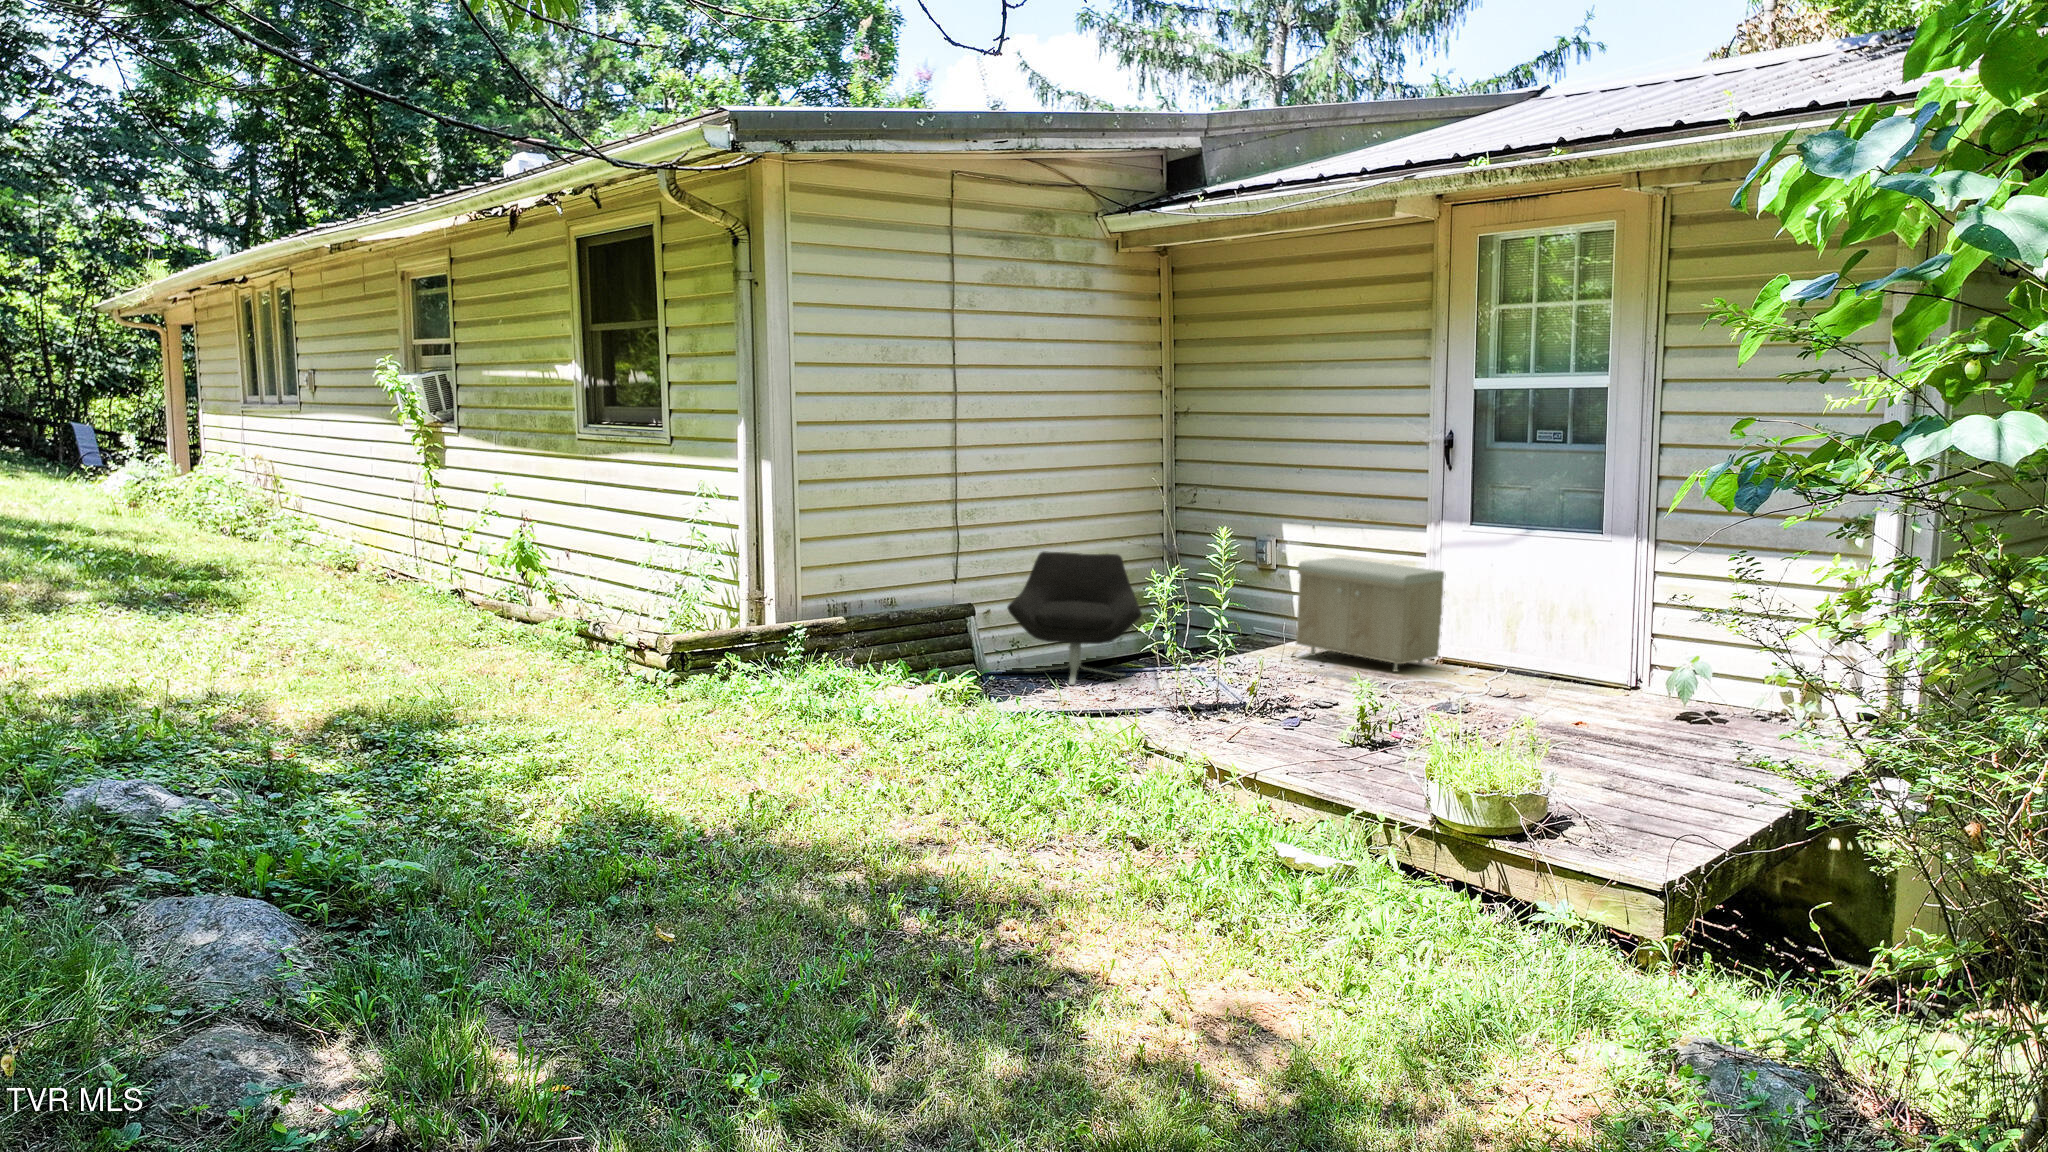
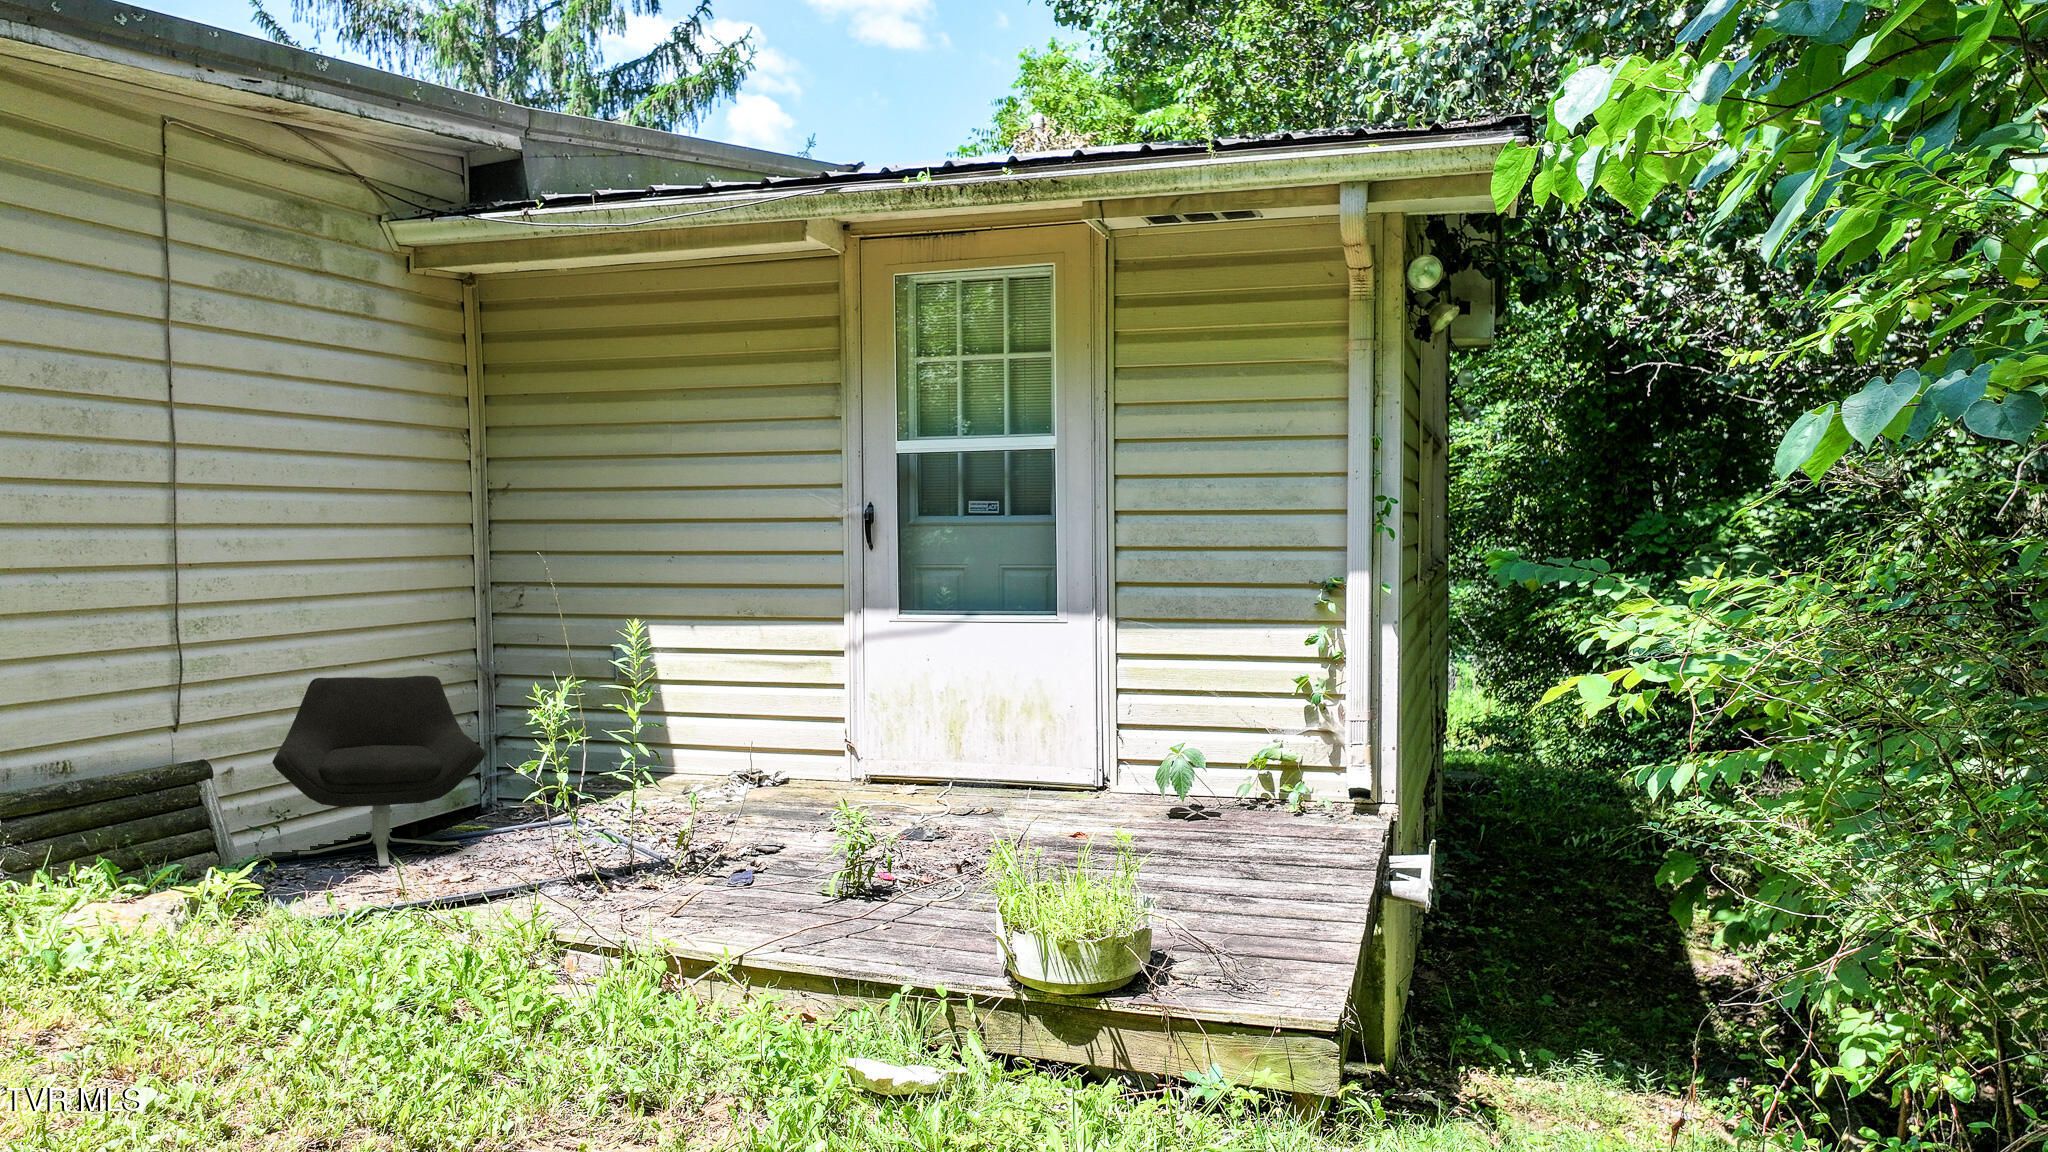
storage bench: present [1296,558,1446,671] -> none [691,663,871,799]

